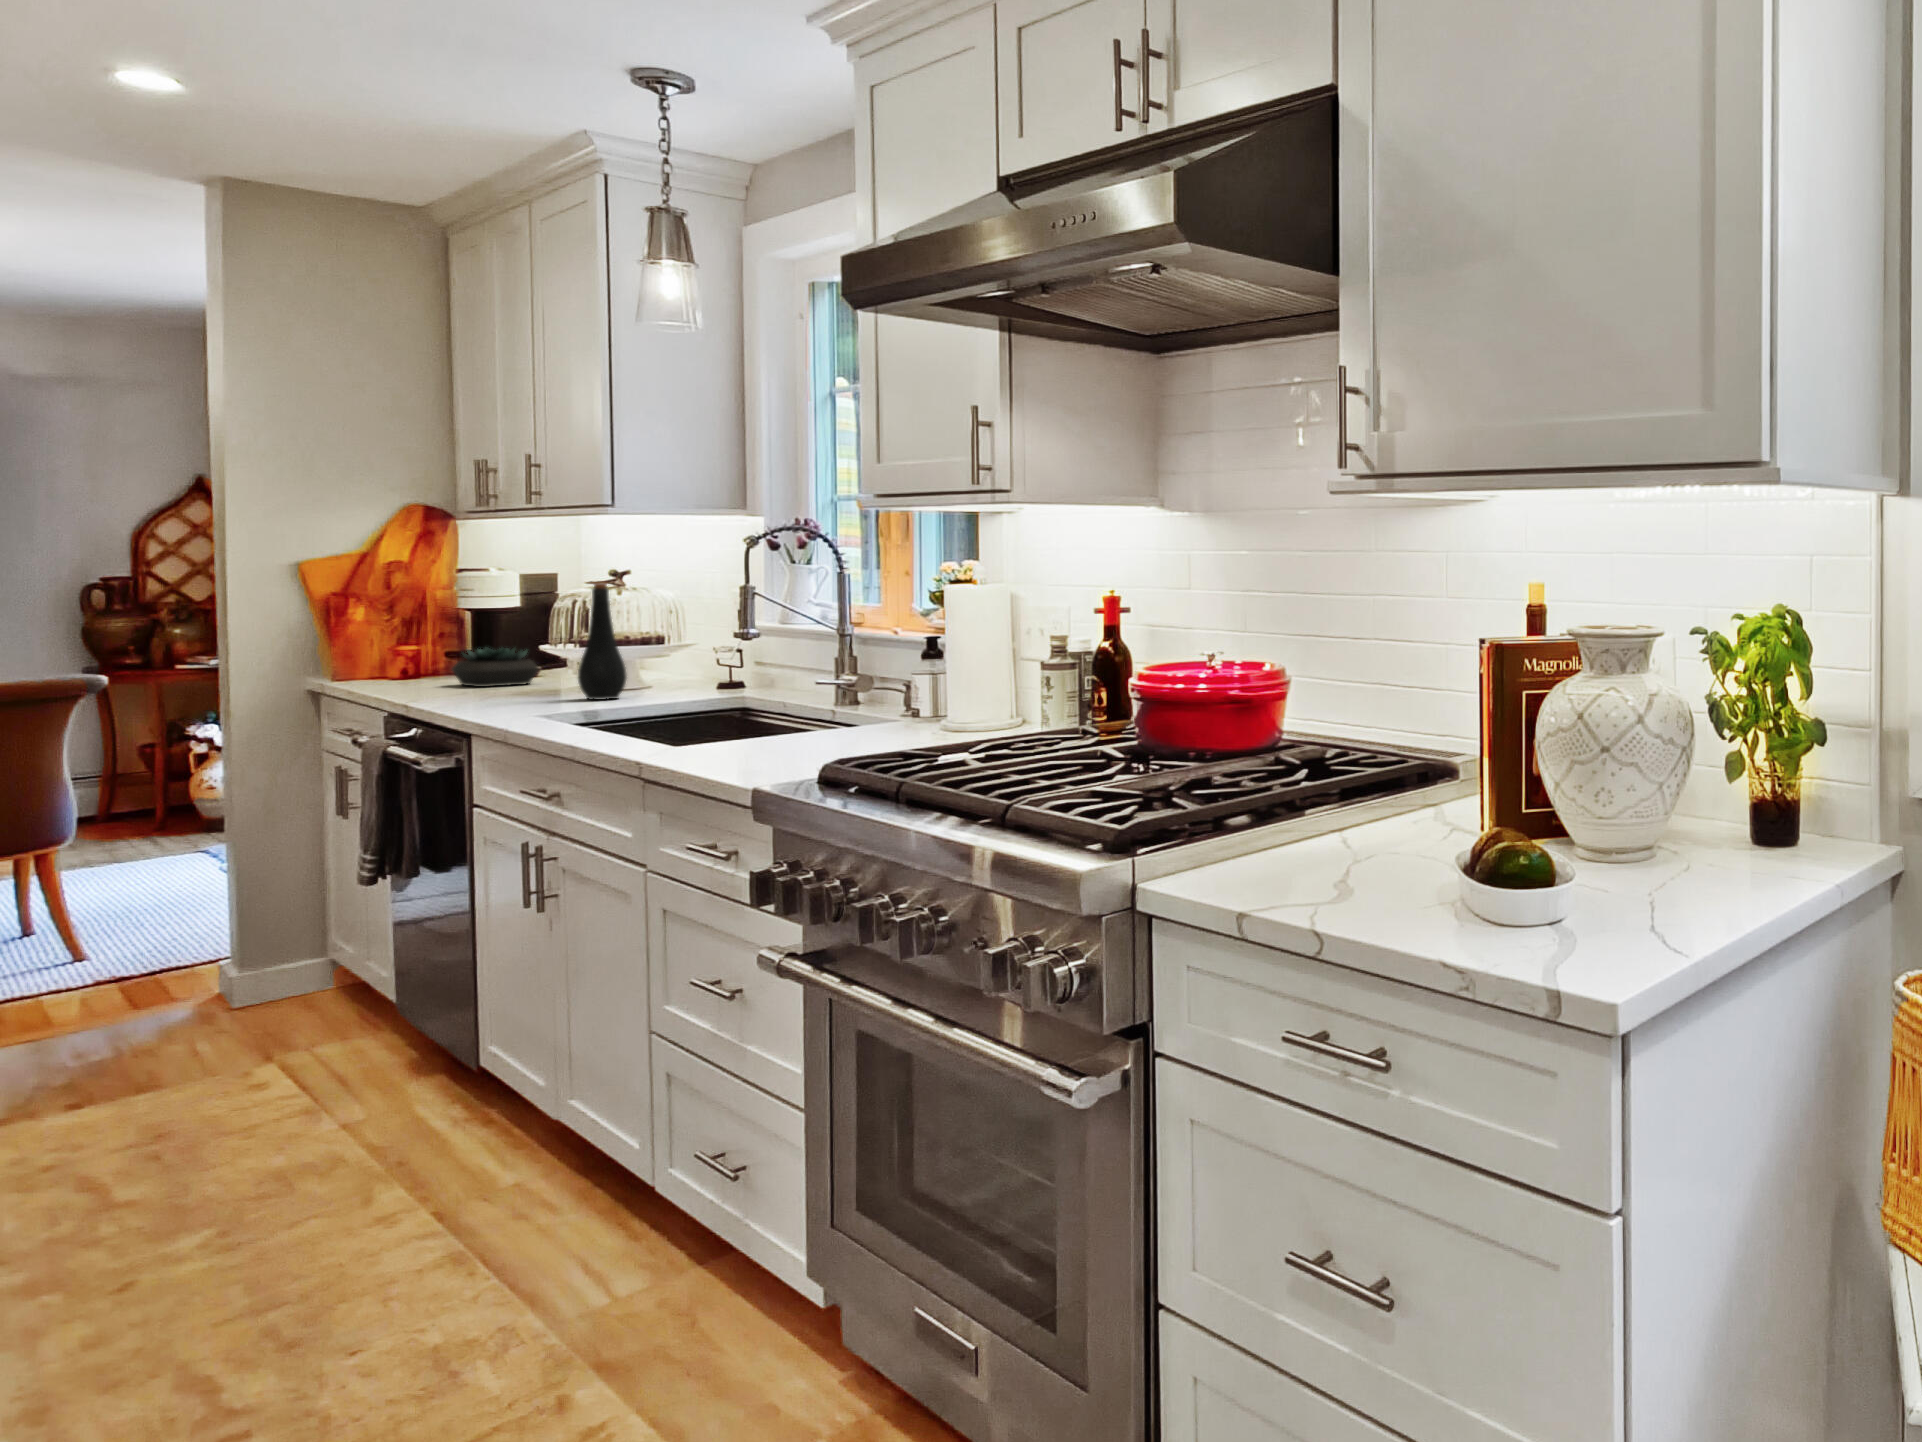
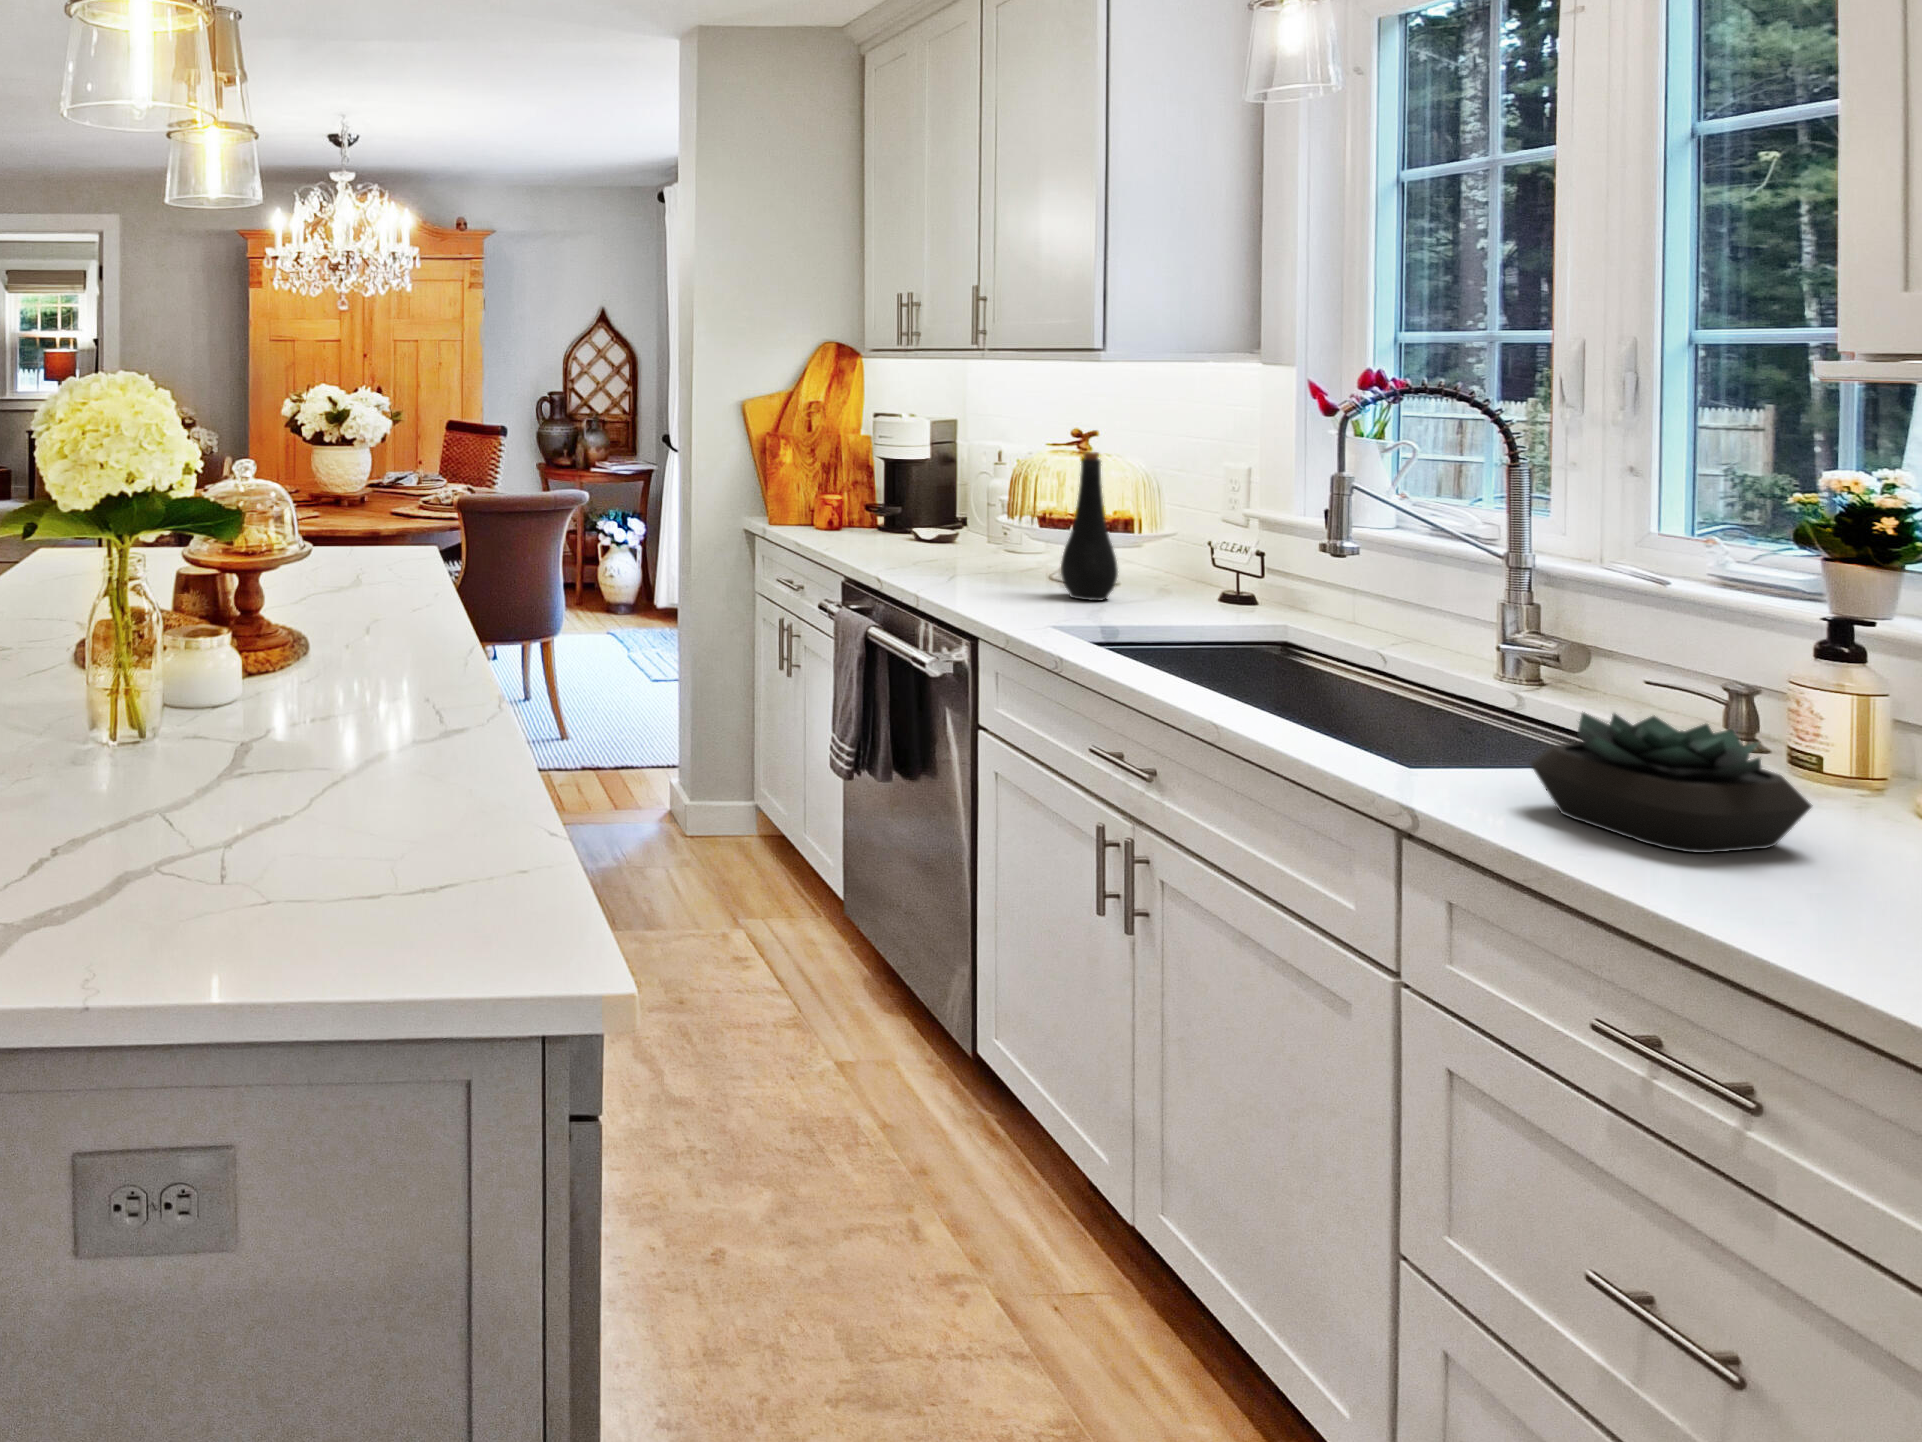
succulent plant: present [451,648,539,687] -> present [1531,712,1812,853]

